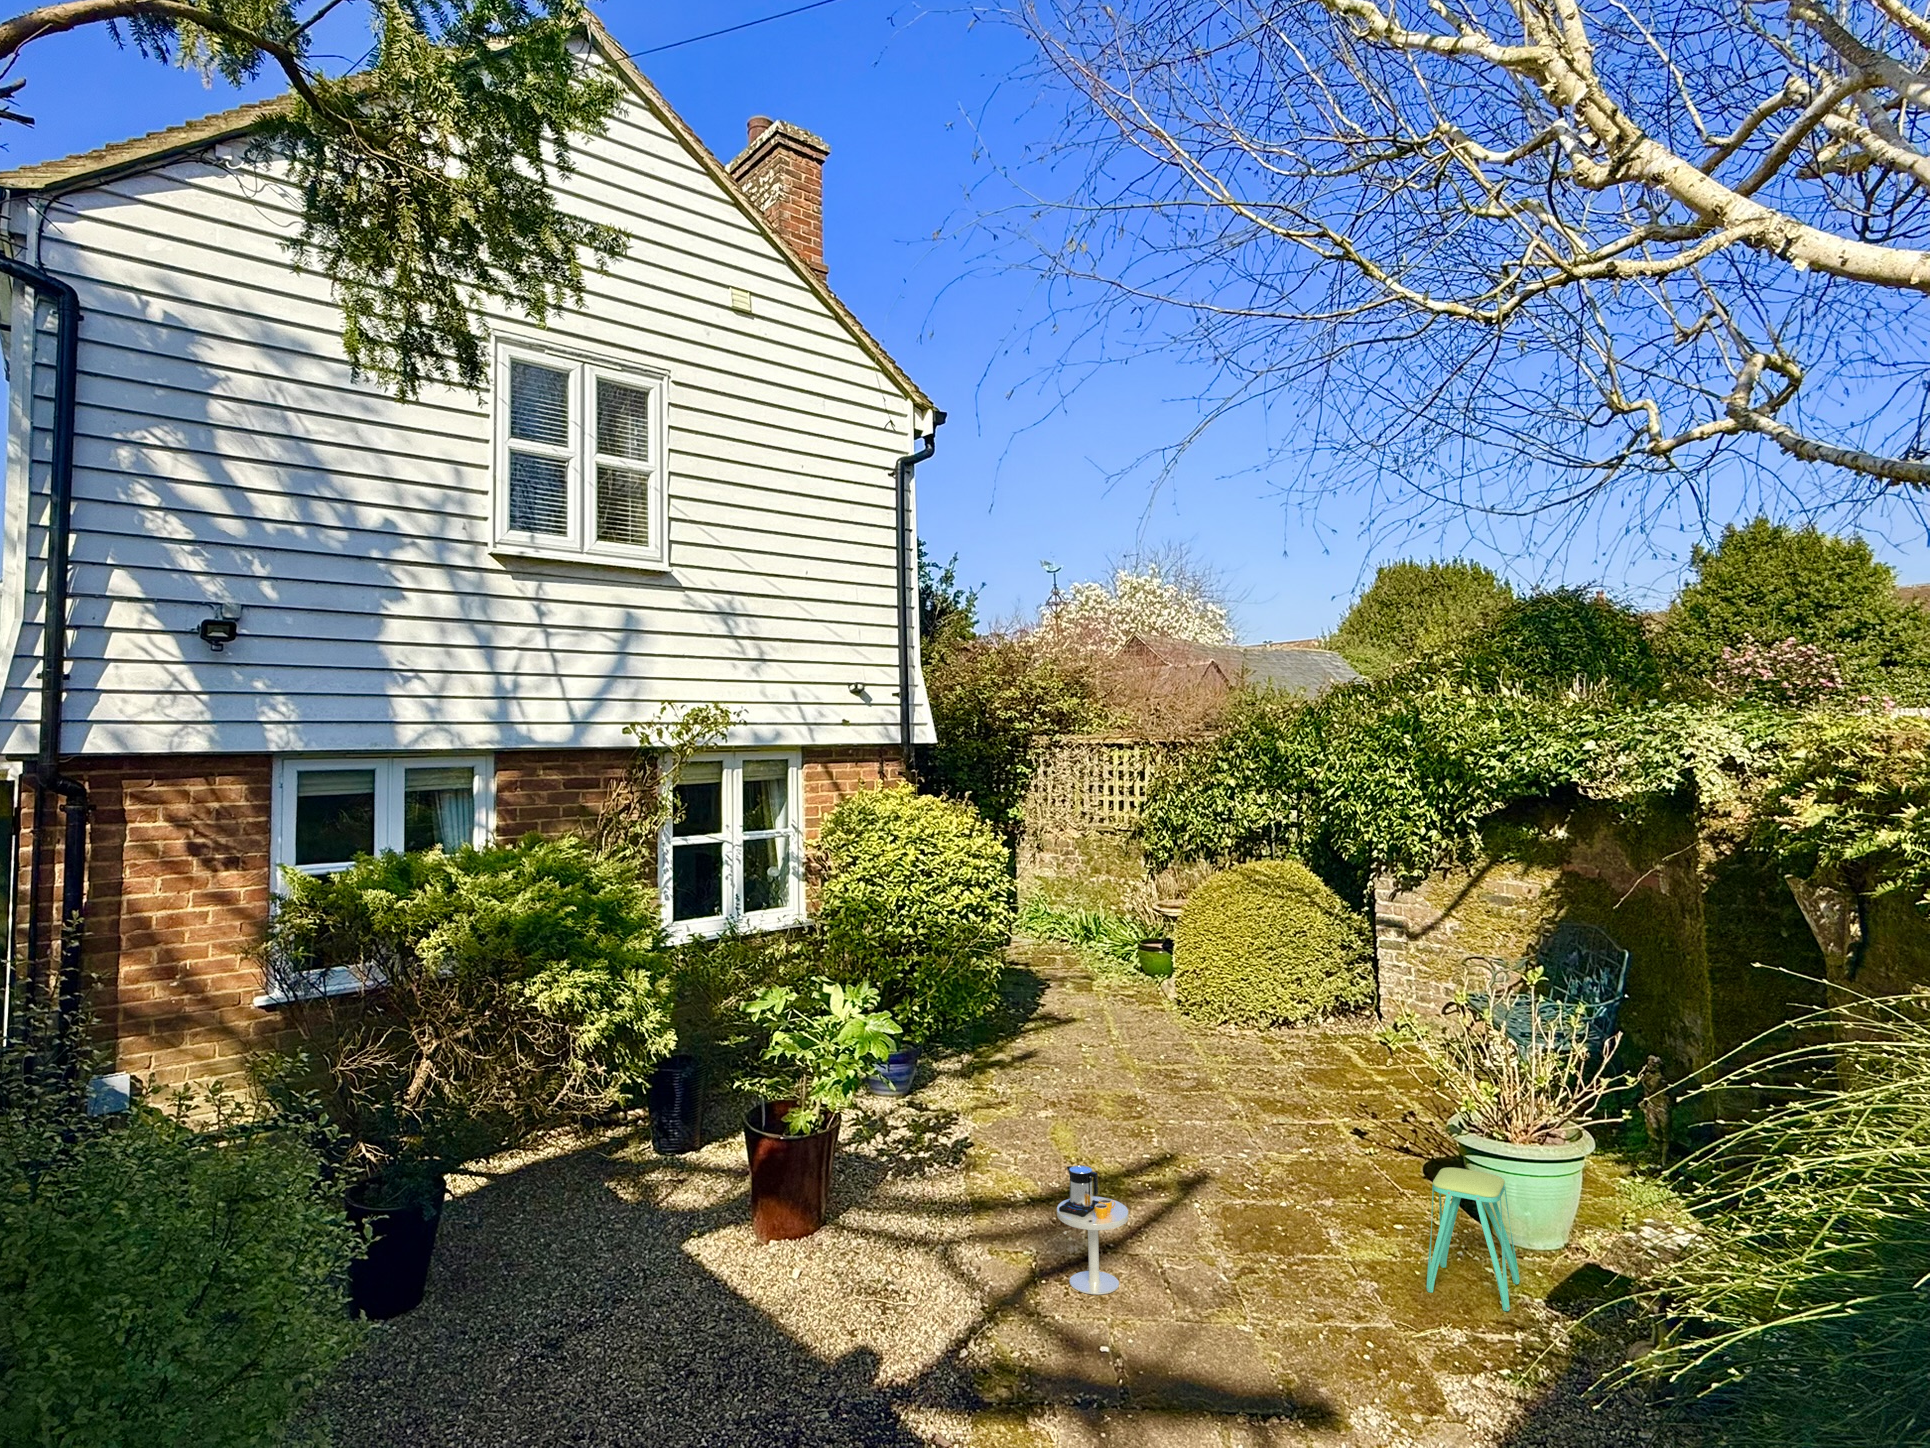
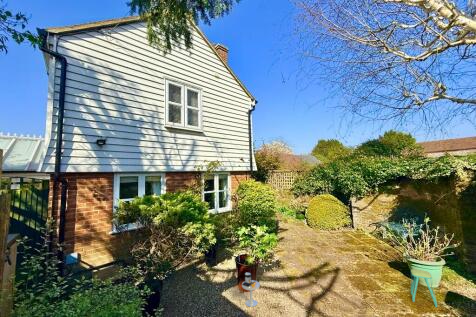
side table: present [1057,1165,1128,1295] -> present [242,273,260,307]

